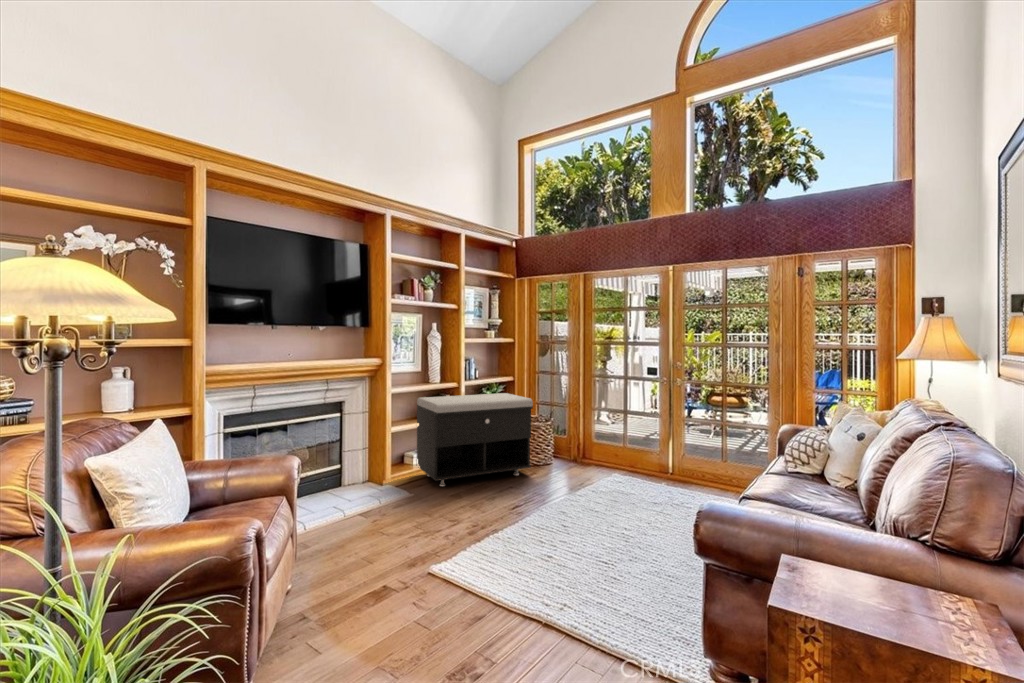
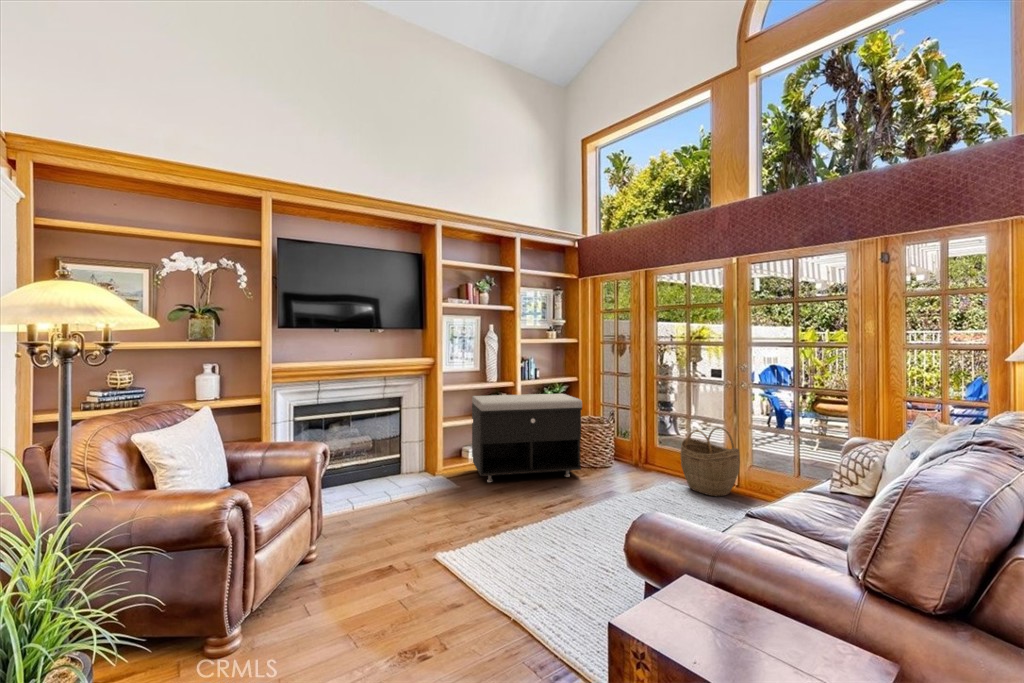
woven basket: none [624,421,677,484] -> present [680,427,740,496]

